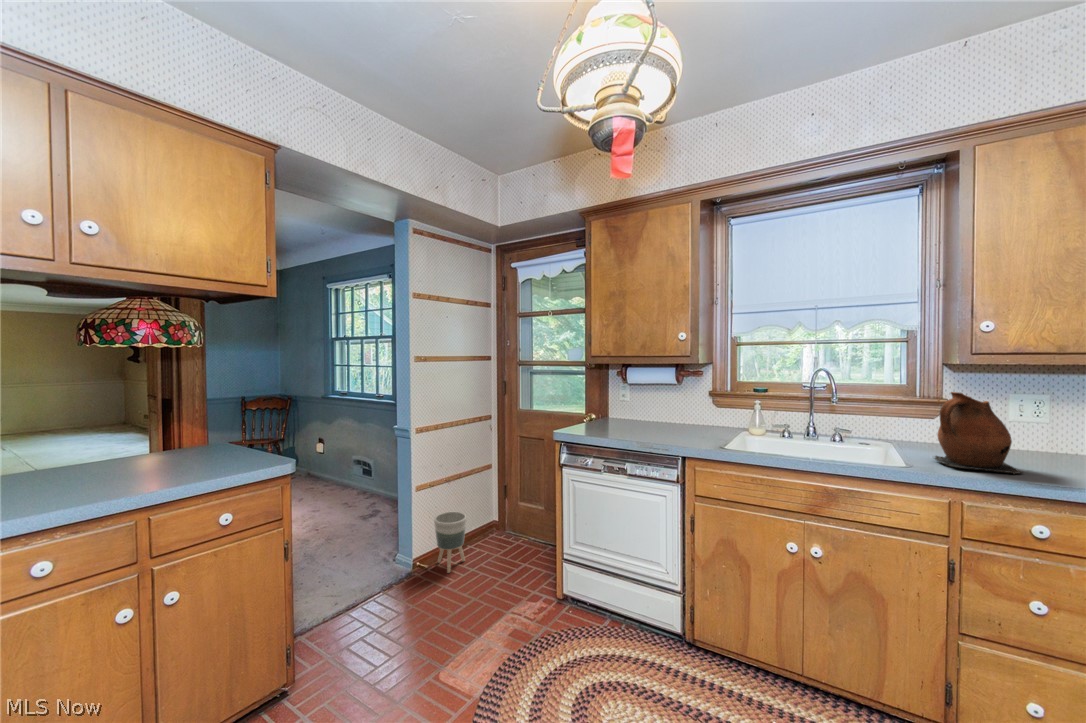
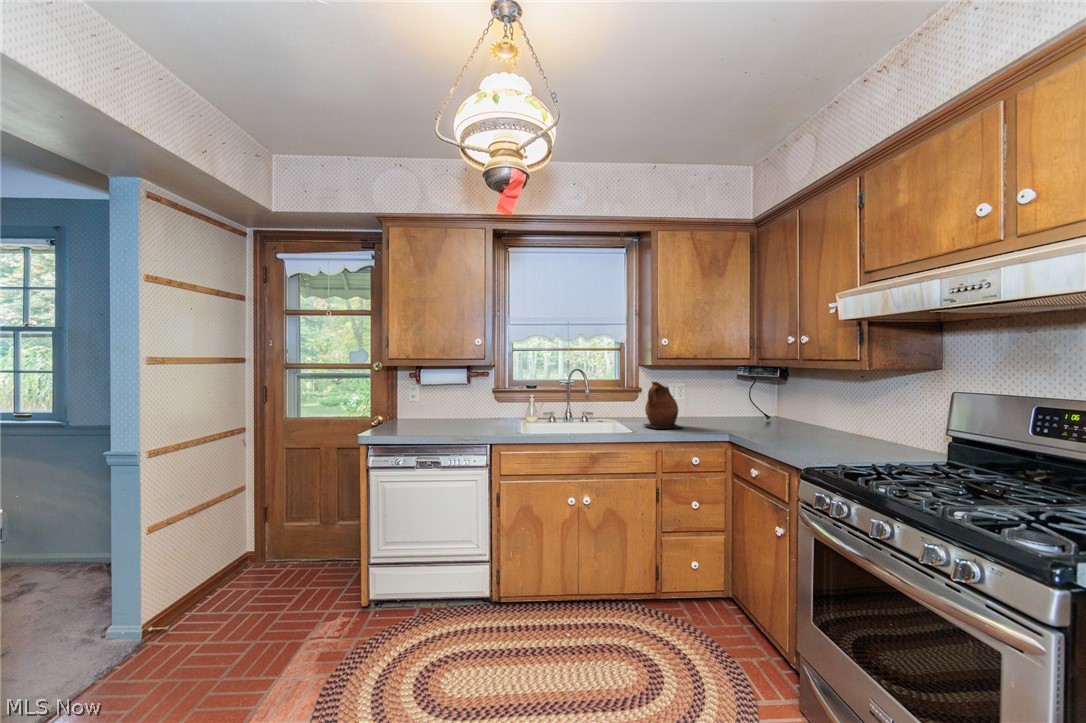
planter: present [434,512,466,573] -> none [175,553,226,631]

